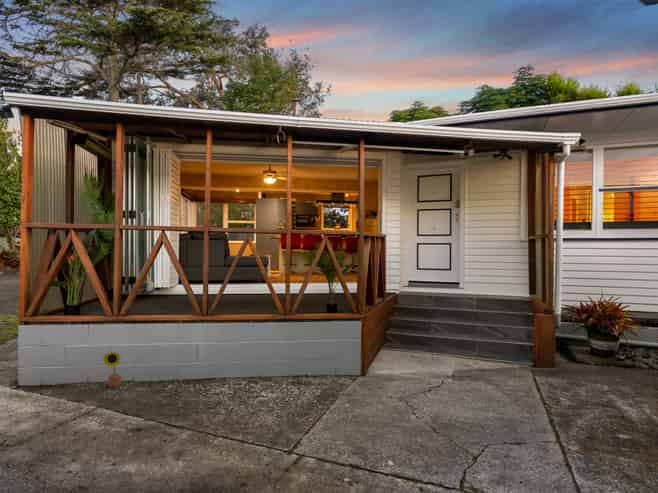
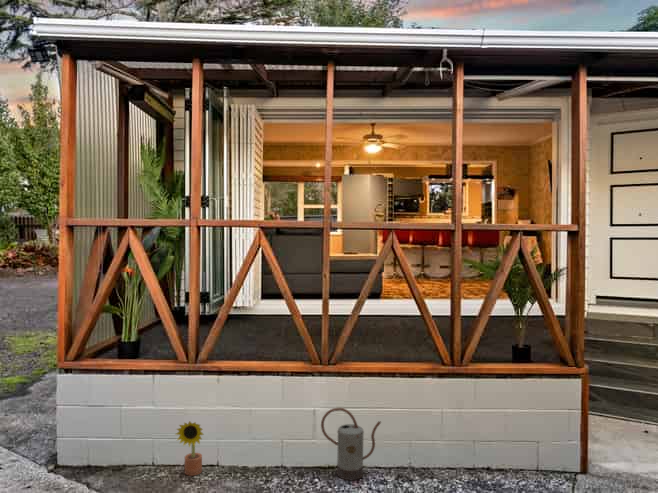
watering can: none [199,340,237,384] -> present [321,408,381,480]

